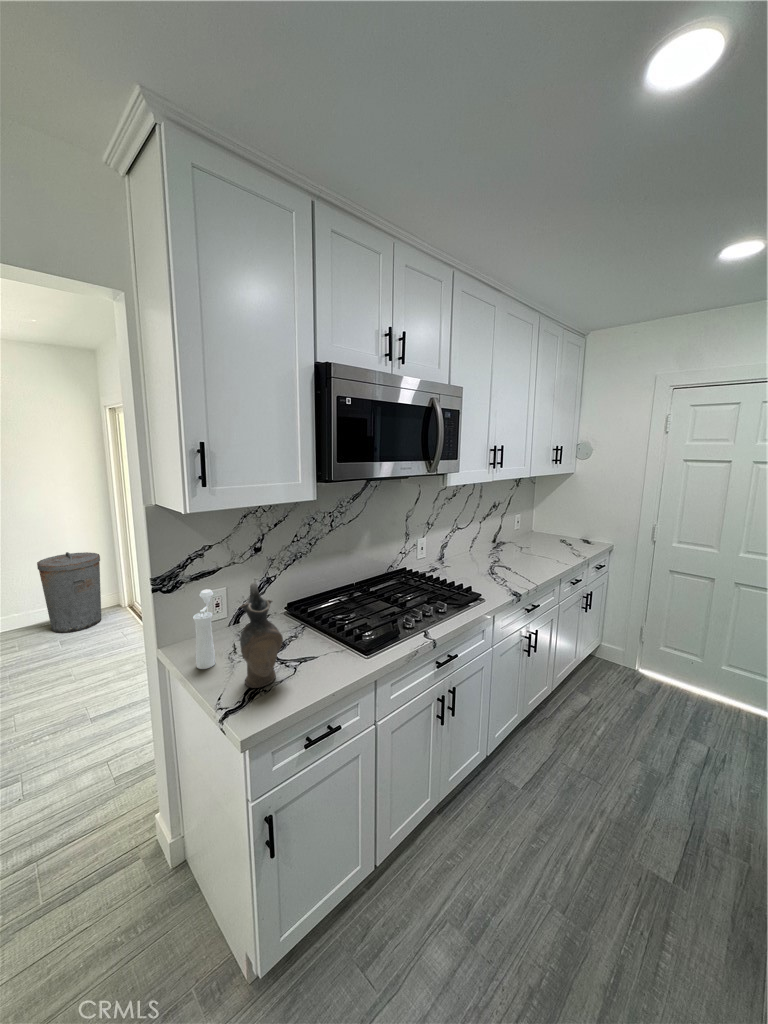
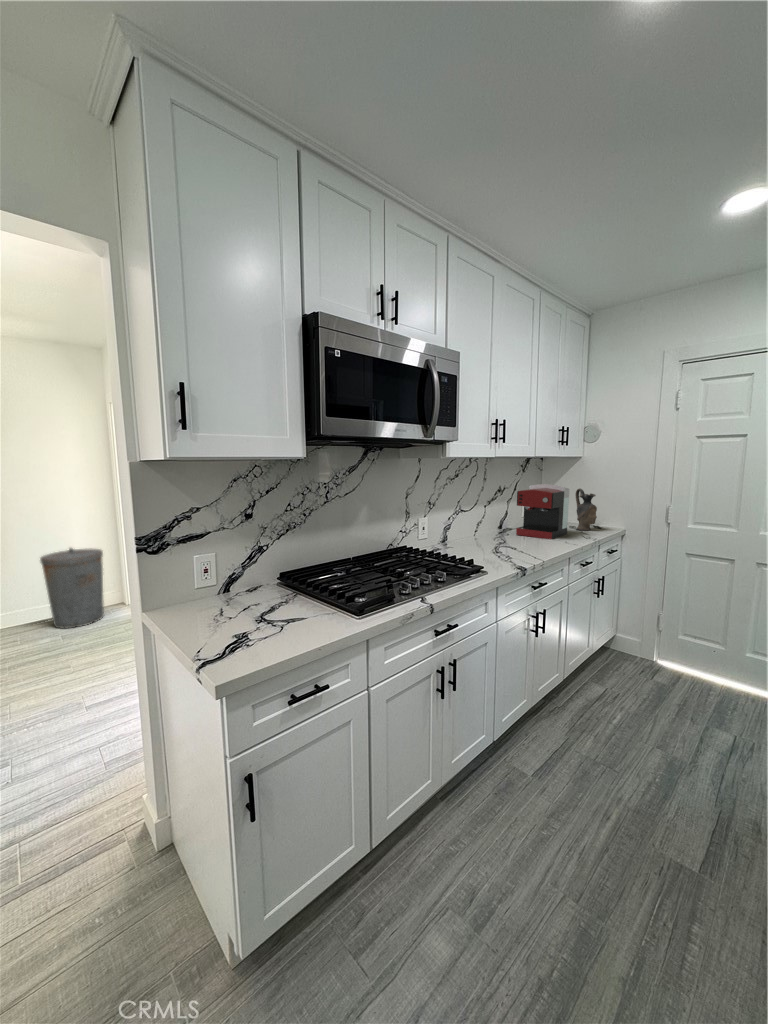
coffee maker: none [510,502,562,557] -> present [516,484,570,539]
ceramic pitcher: present [240,583,283,688] -> present [576,488,597,530]
pepper mill: present [193,589,215,669] -> none [175,549,200,628]

